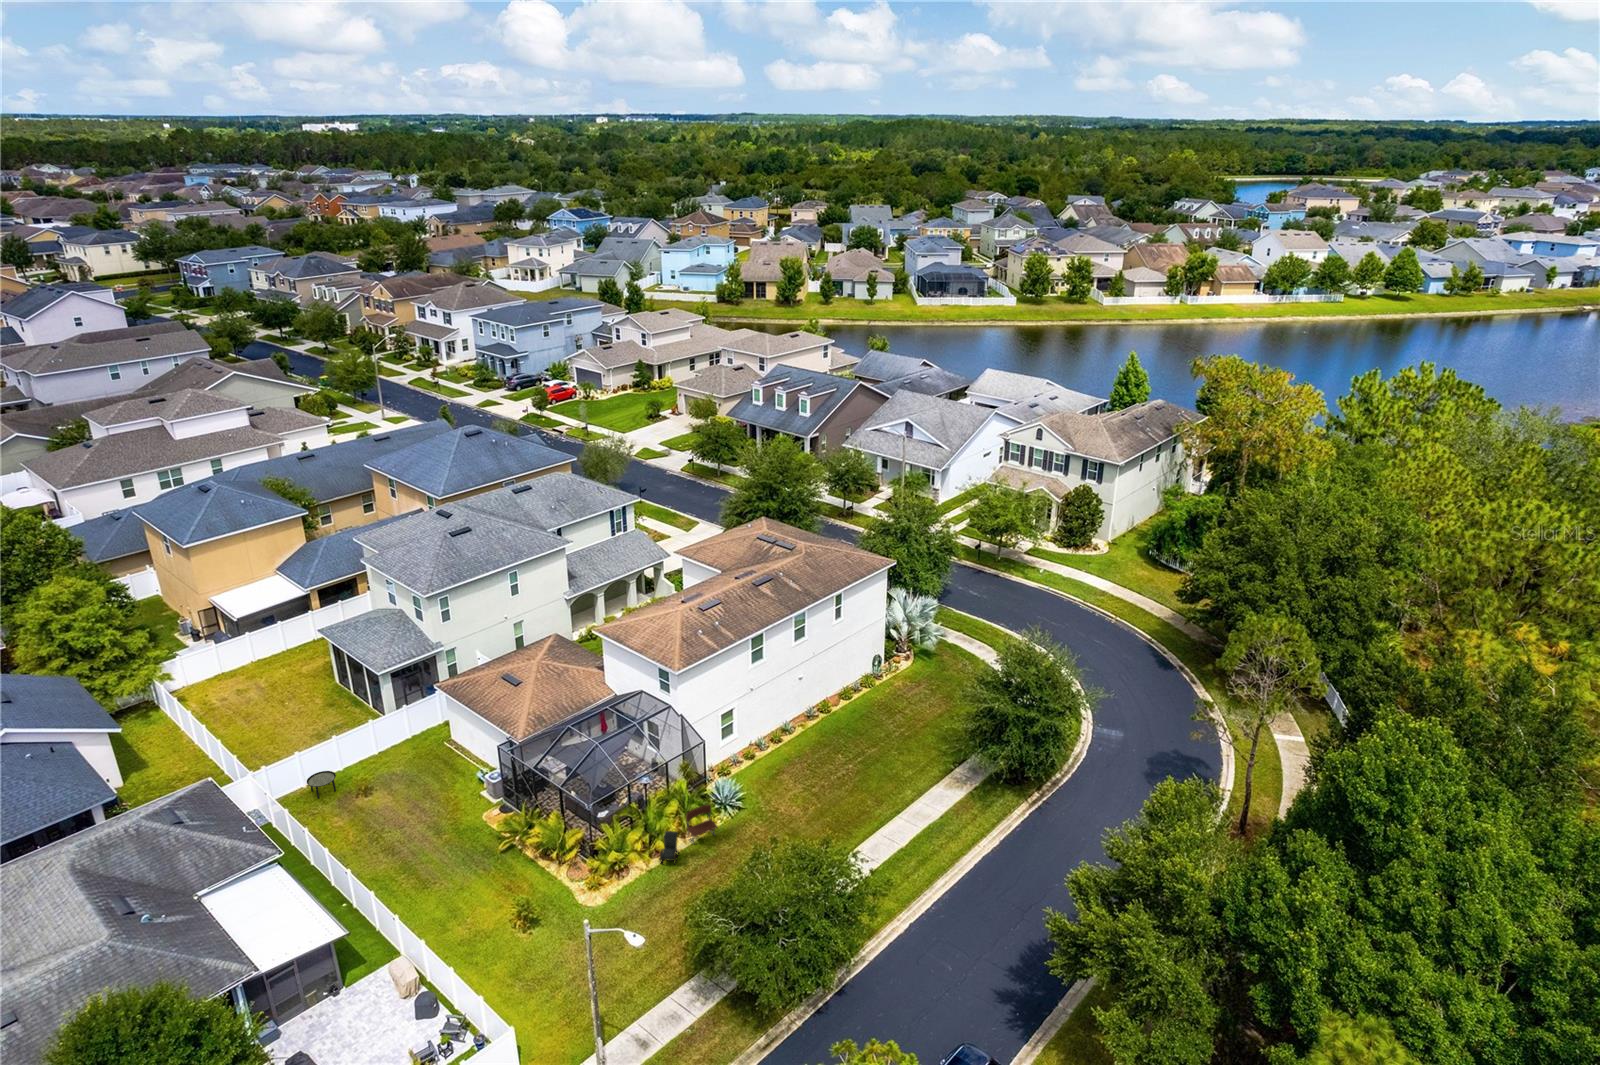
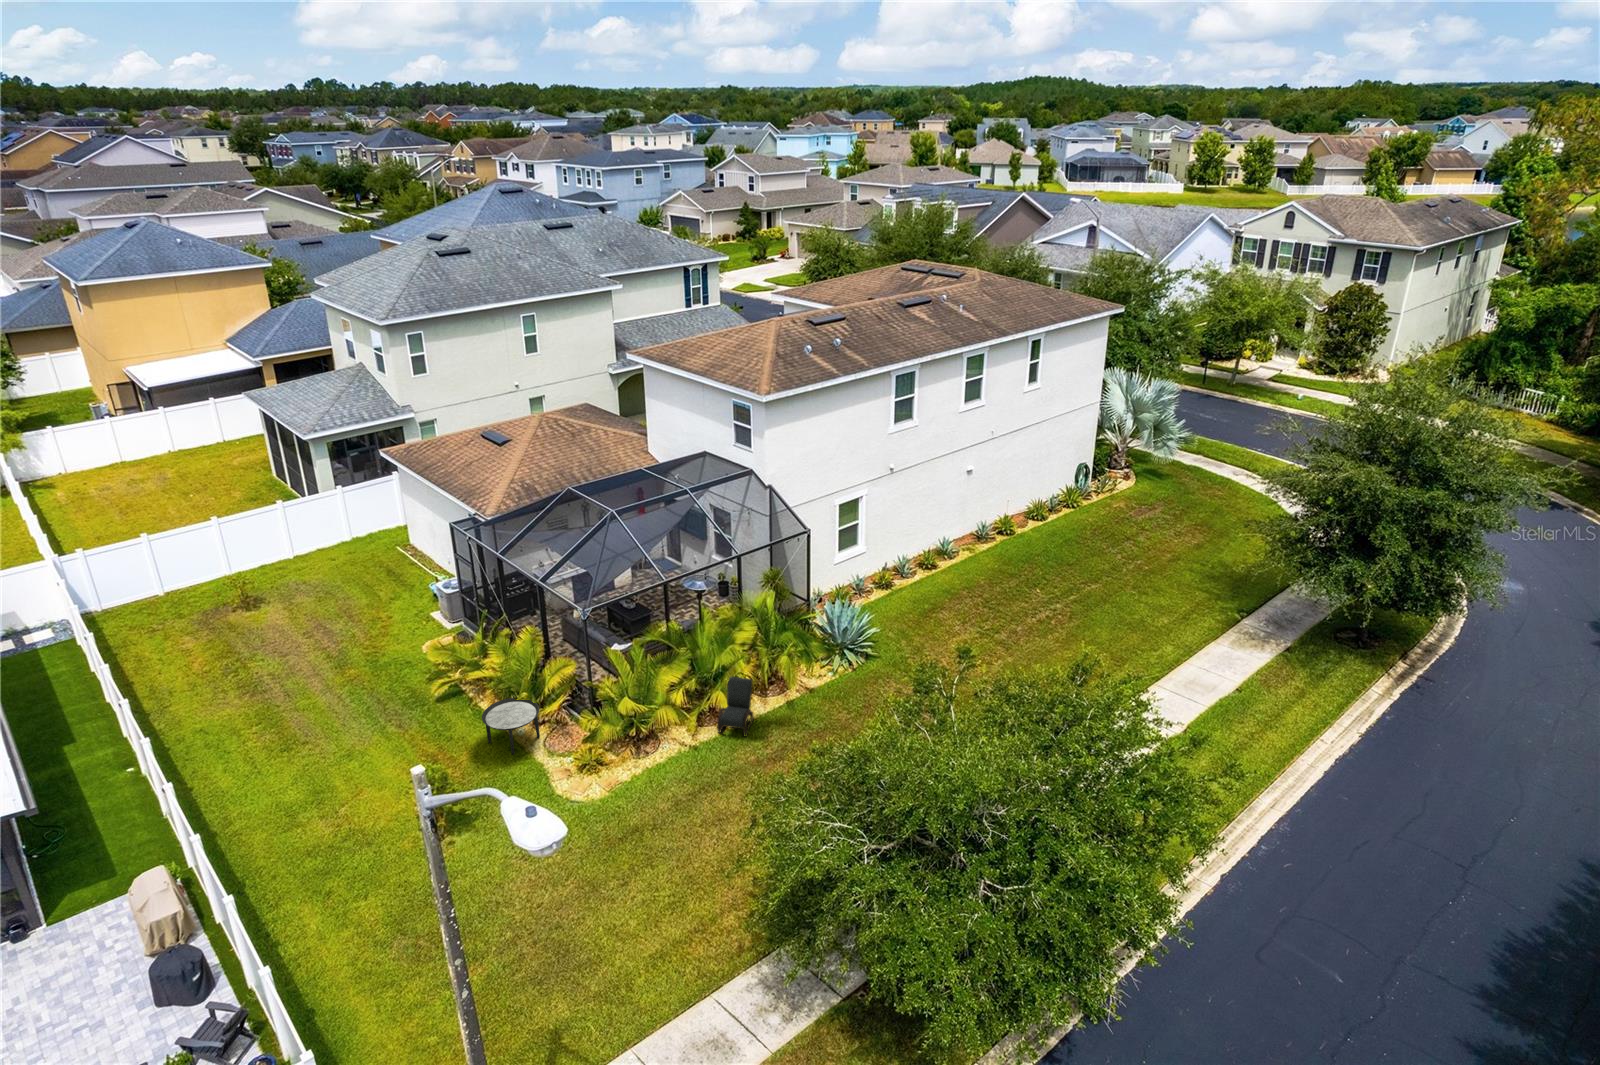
round table: present [307,771,336,799] -> present [482,698,540,755]
bench: present [686,805,718,844] -> none [769,638,827,707]

